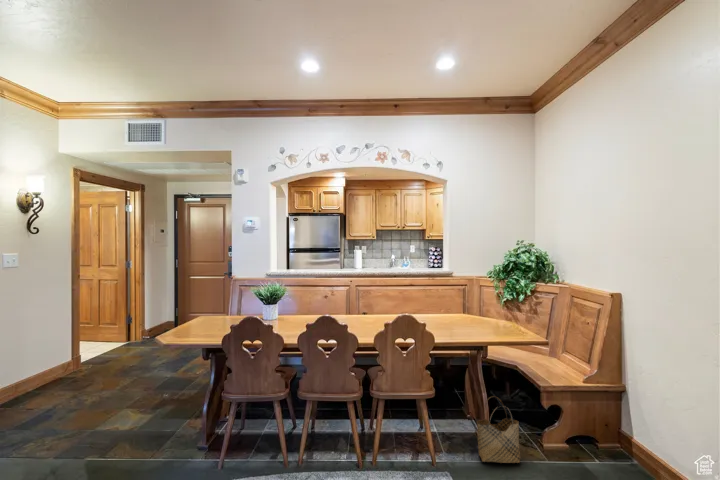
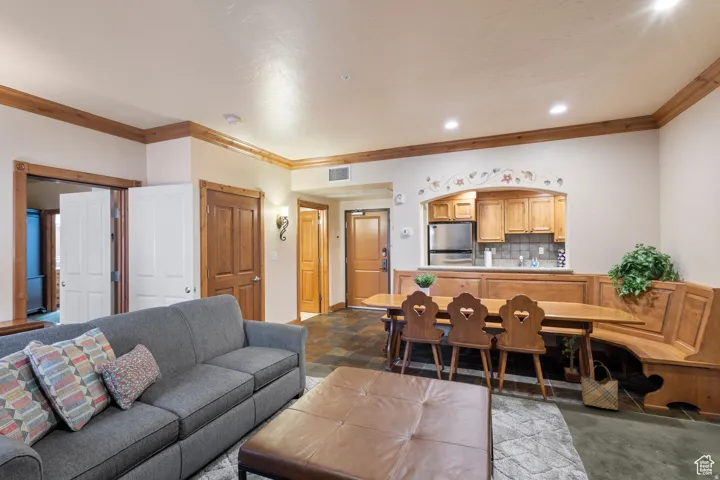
potted plant: none [447,355,469,418] -> present [563,335,579,382]

